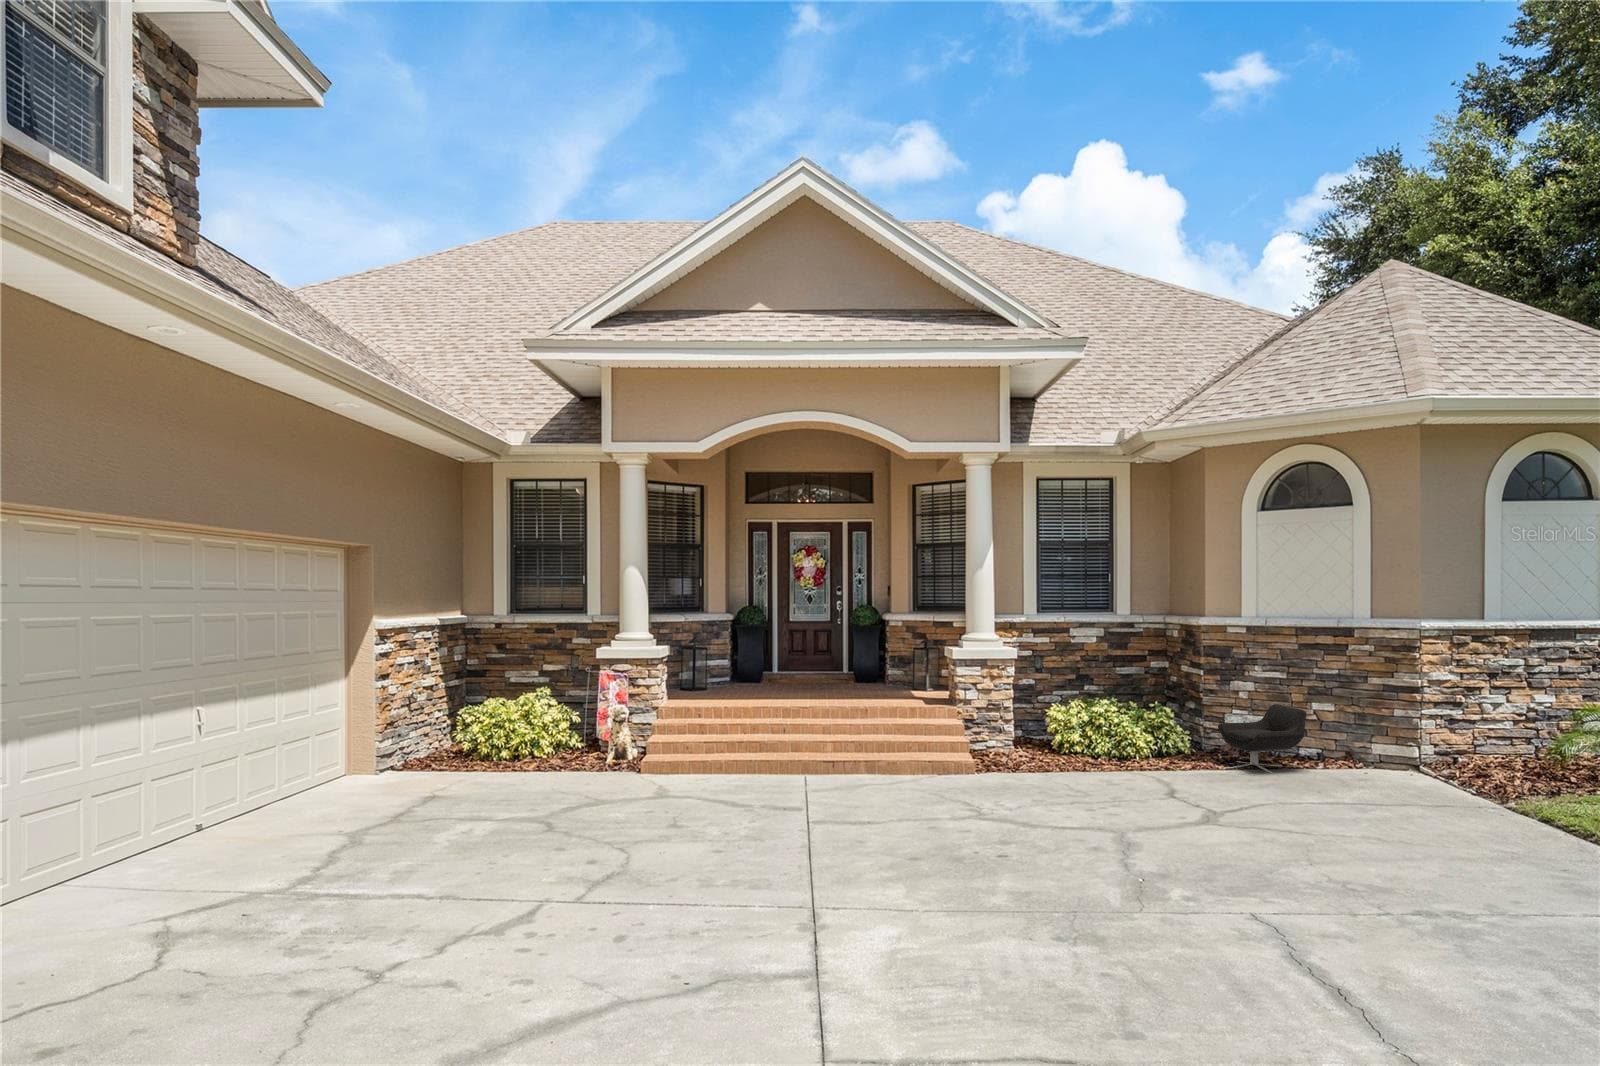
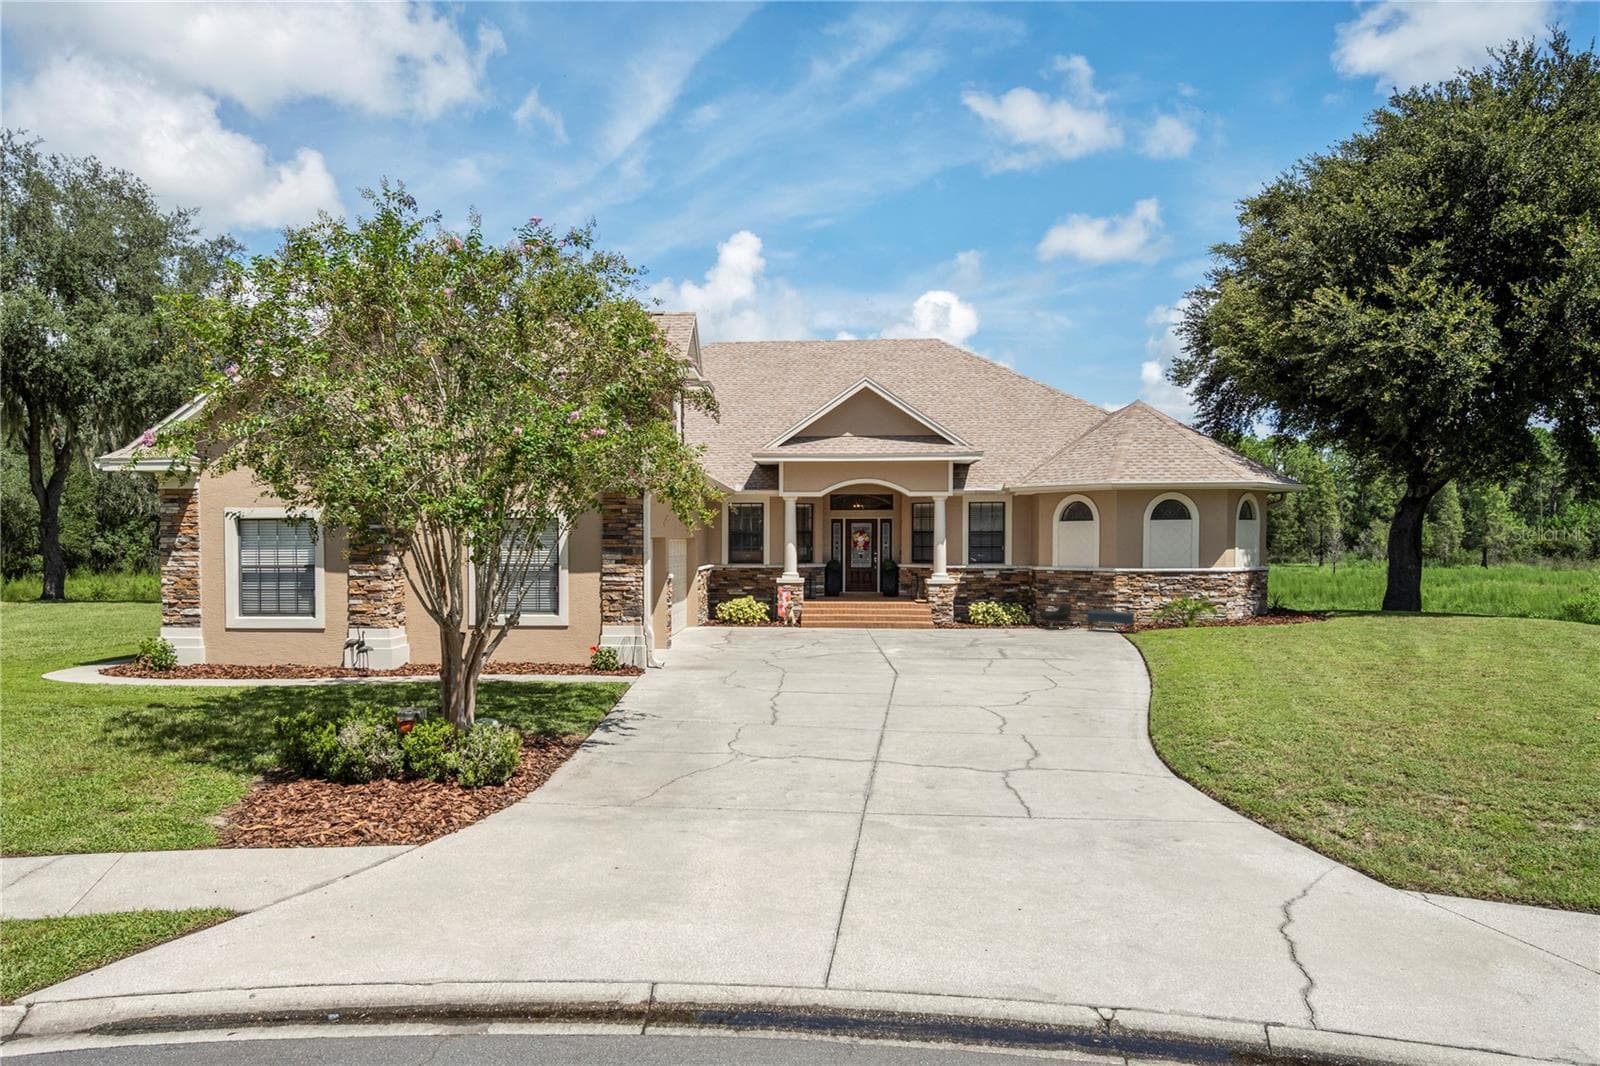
bench: none [1353,723,1483,789] -> present [1087,610,1134,633]

